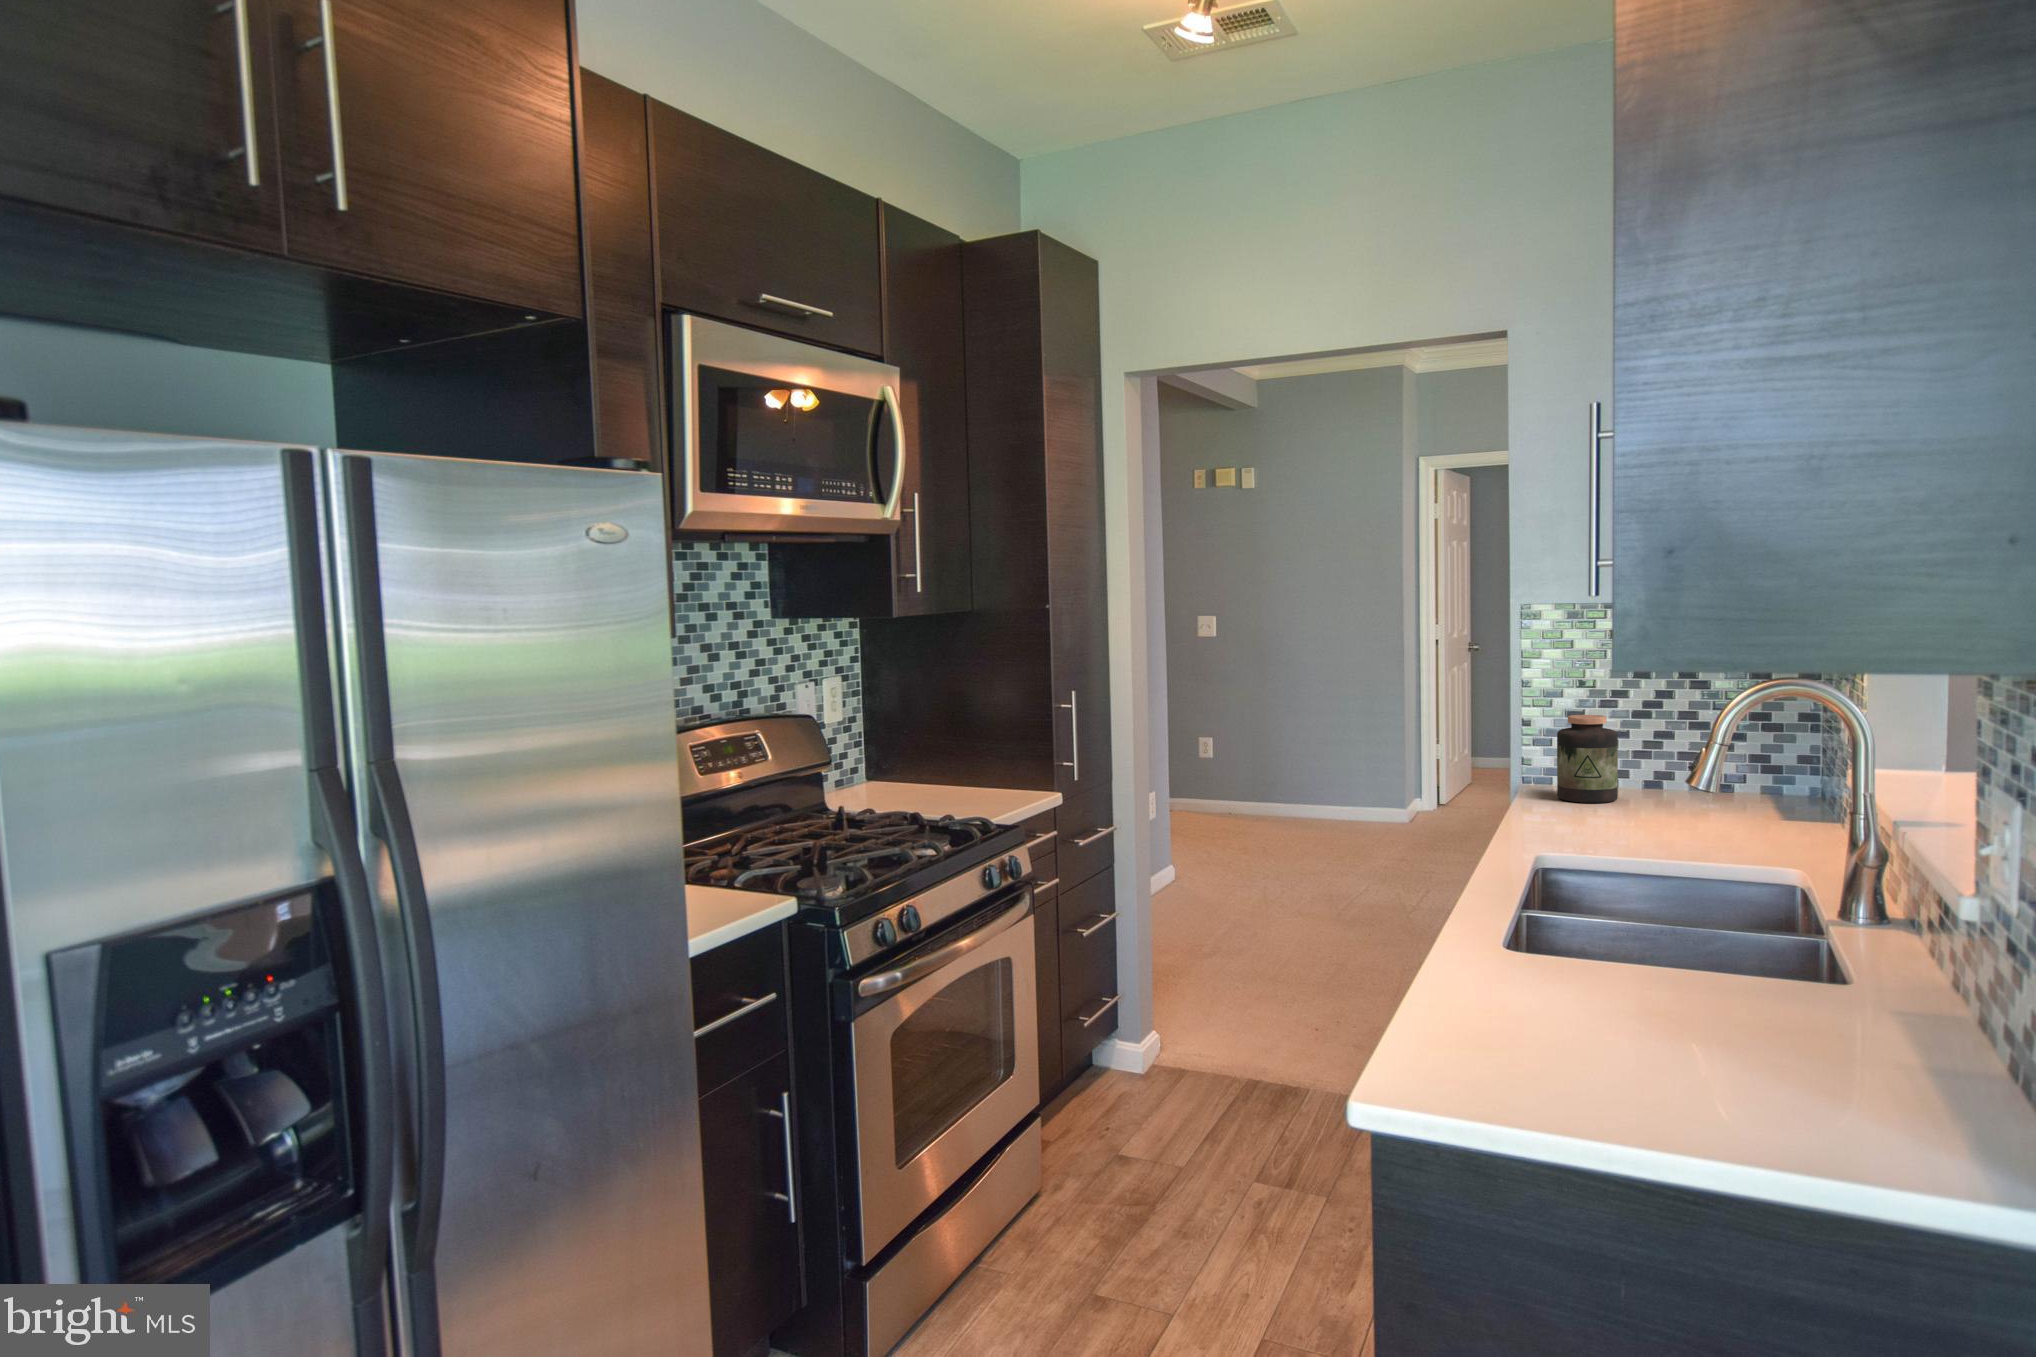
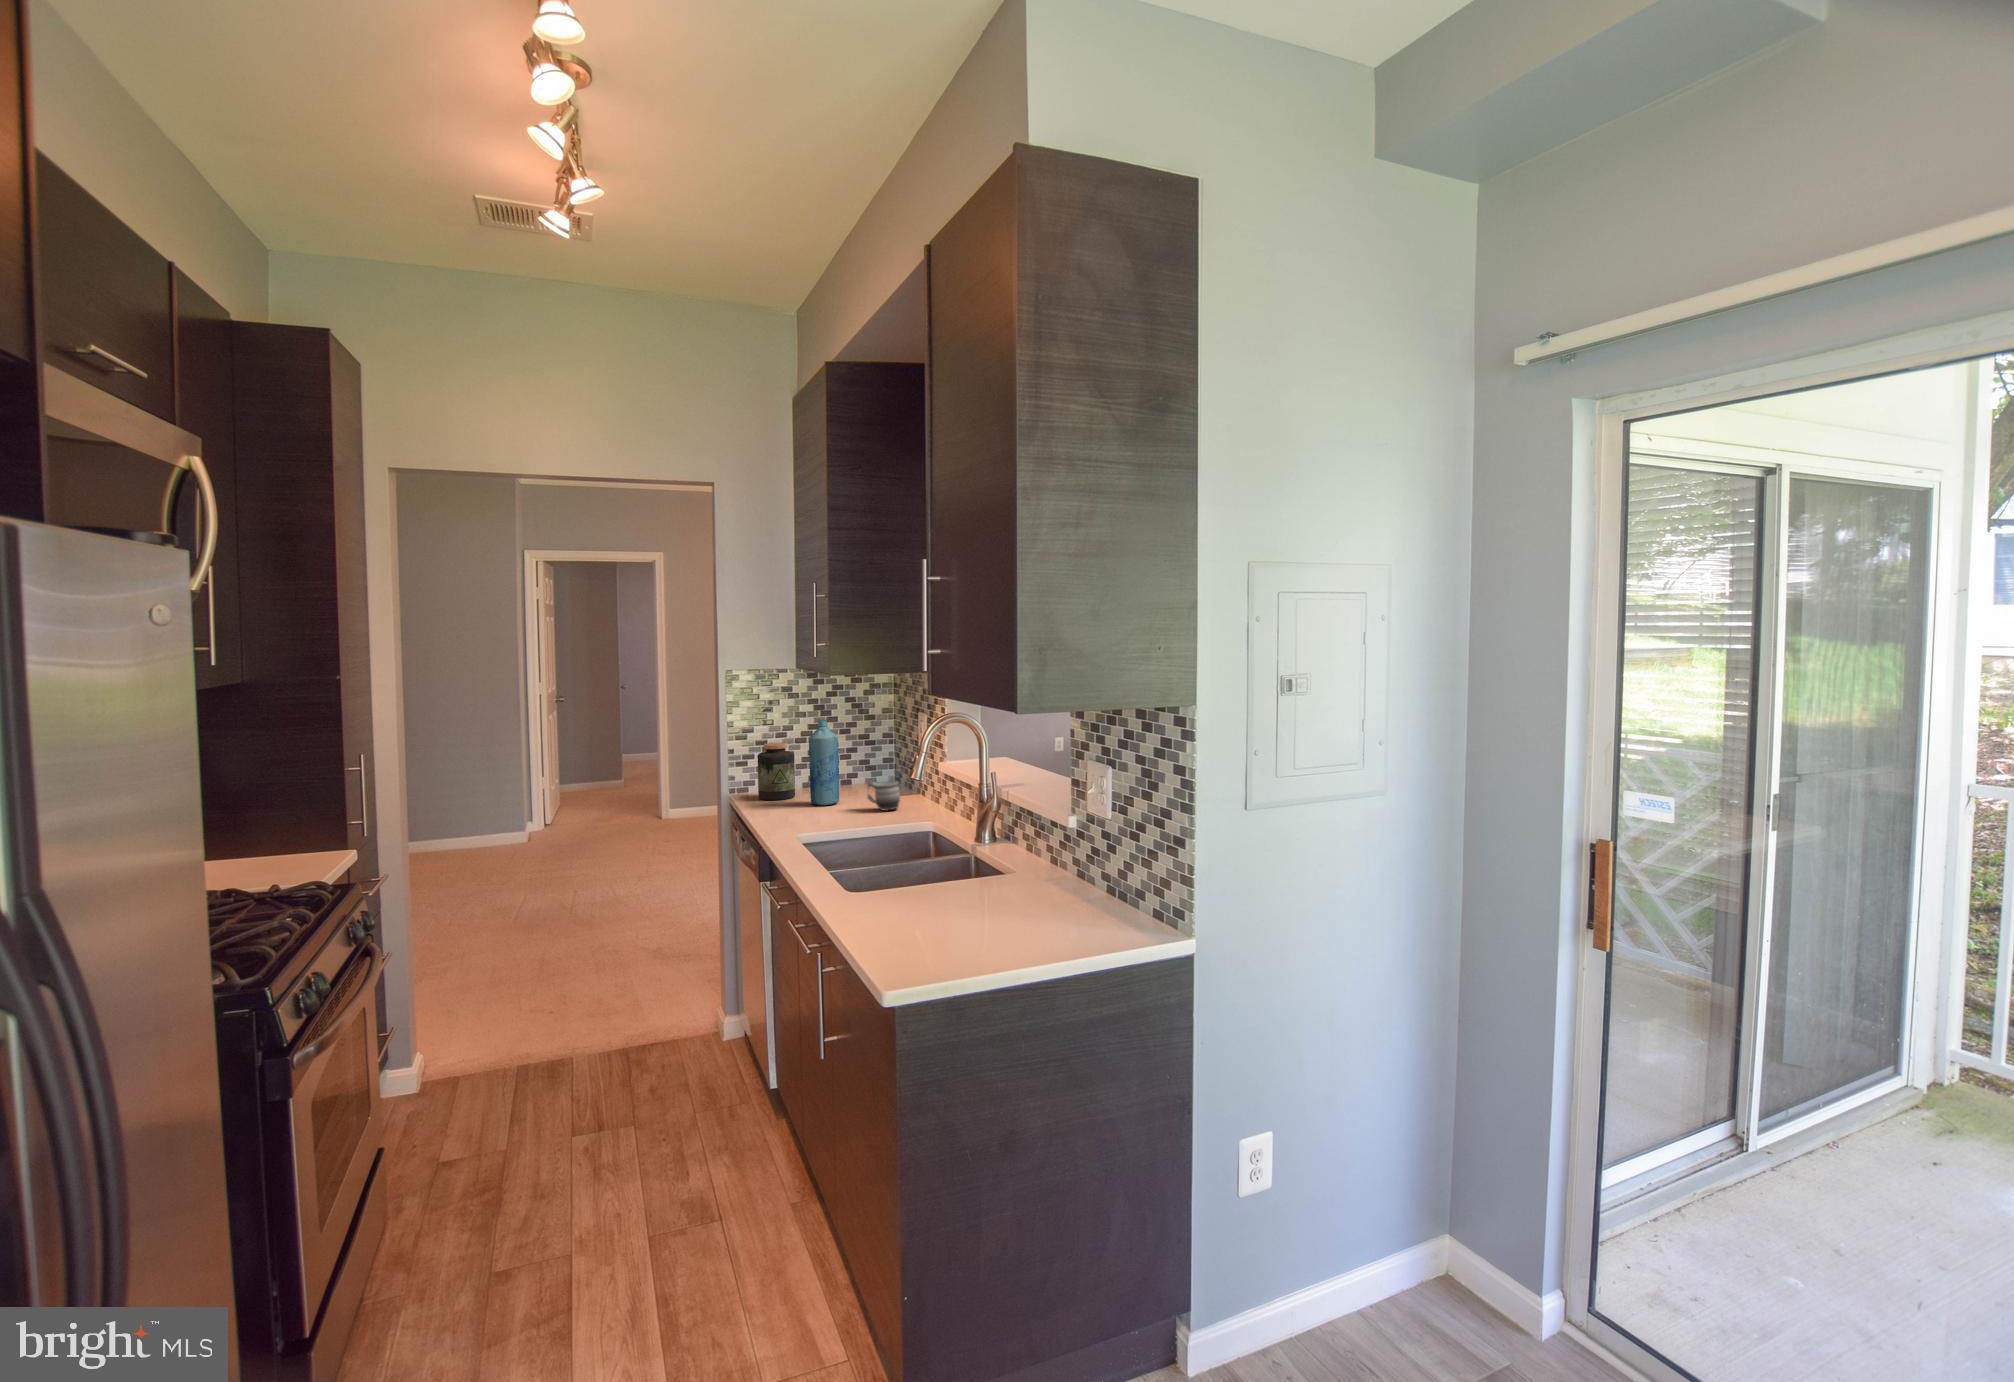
bottle: none [1625,681,1677,819] -> present [809,719,840,805]
mug: none [1712,790,1774,842] -> present [868,781,900,811]

